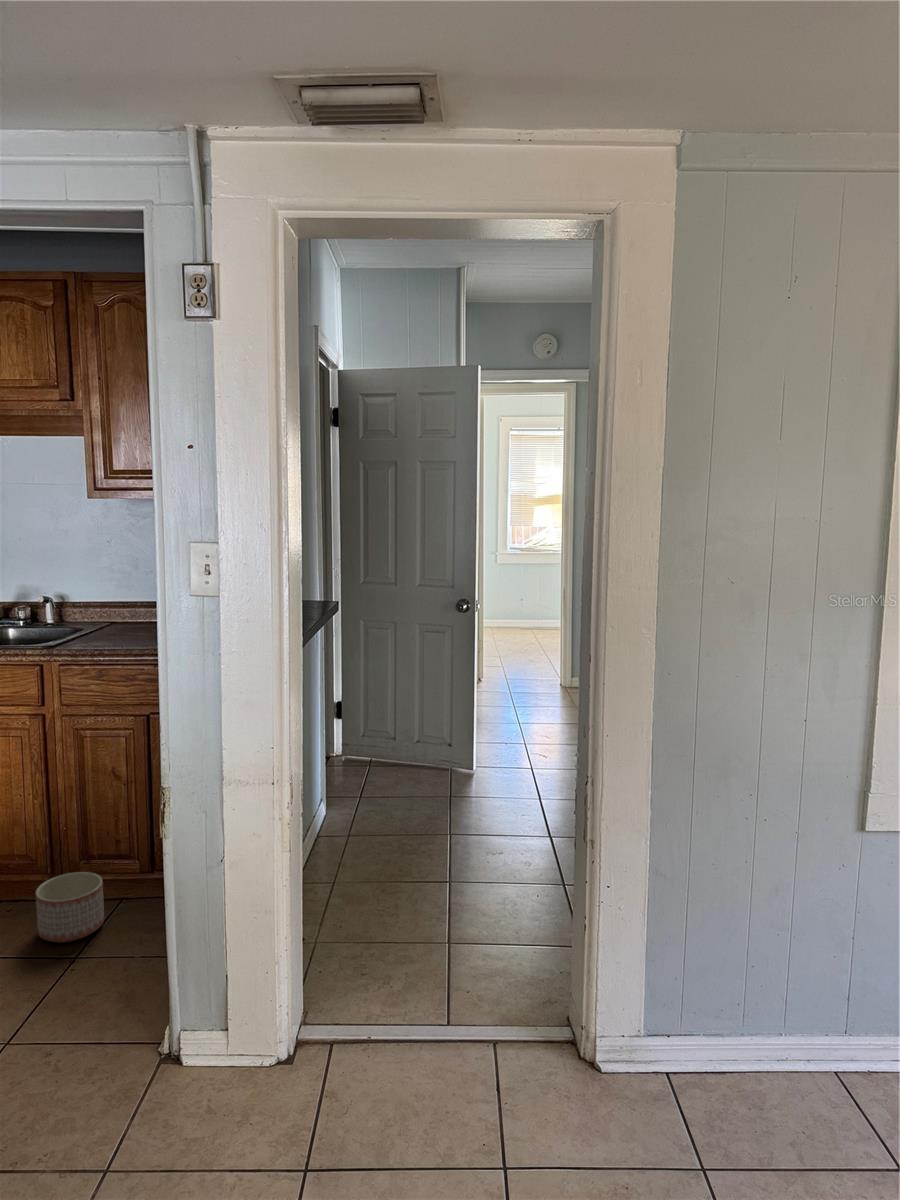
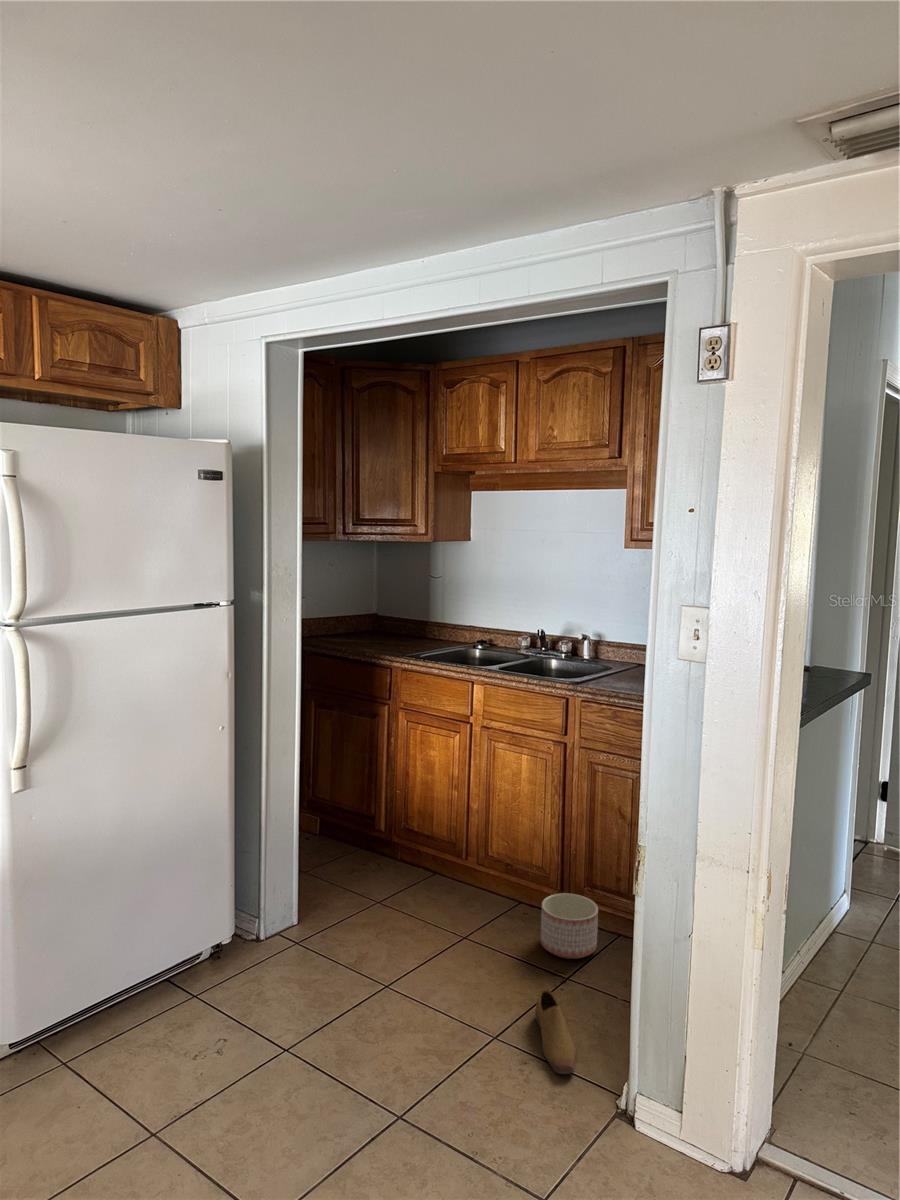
shoe: none [50,976,109,1054] -> present [535,989,576,1074]

